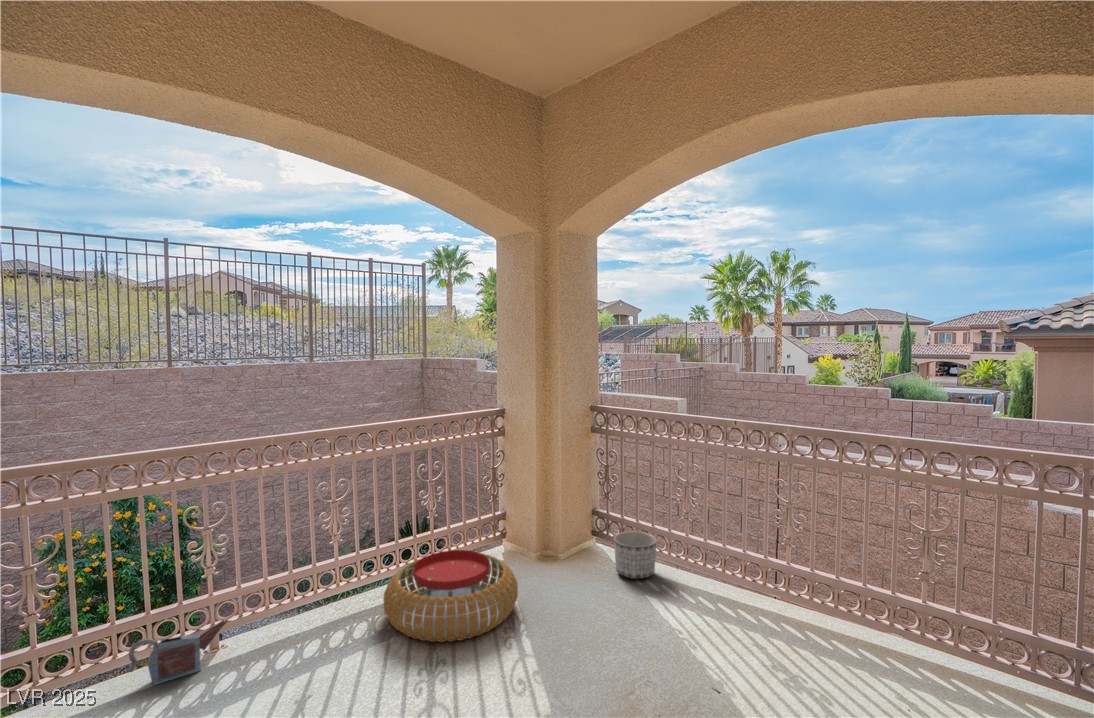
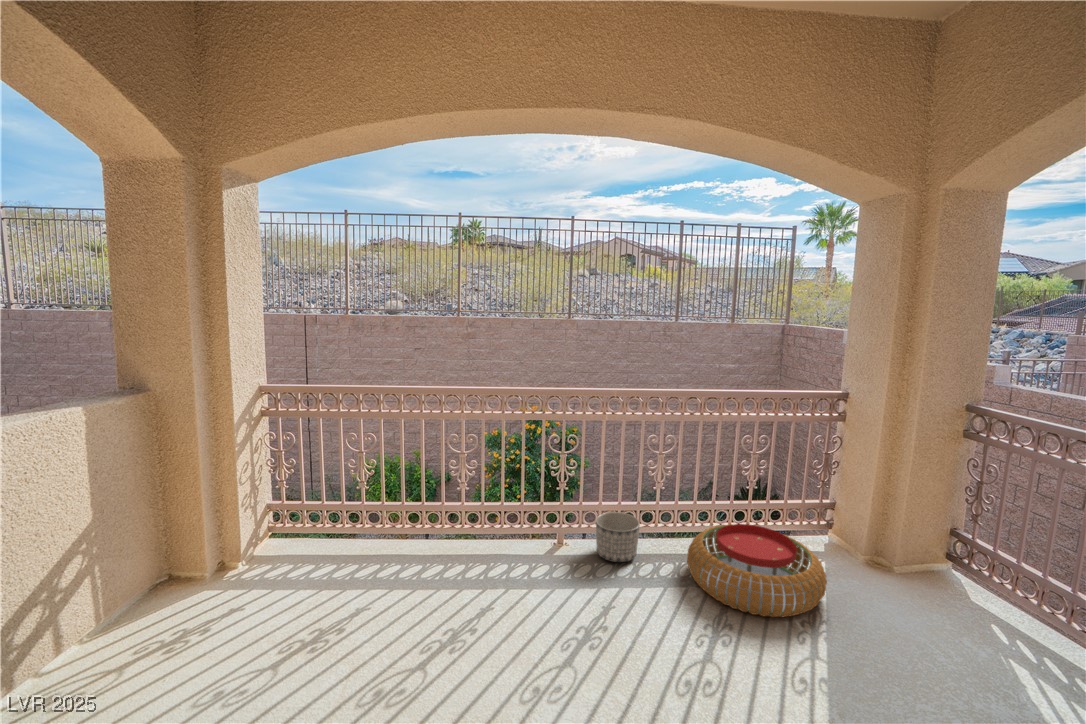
planter: present [614,531,656,579] -> present [596,512,640,562]
watering can: present [128,620,227,685] -> none [511,522,570,556]

